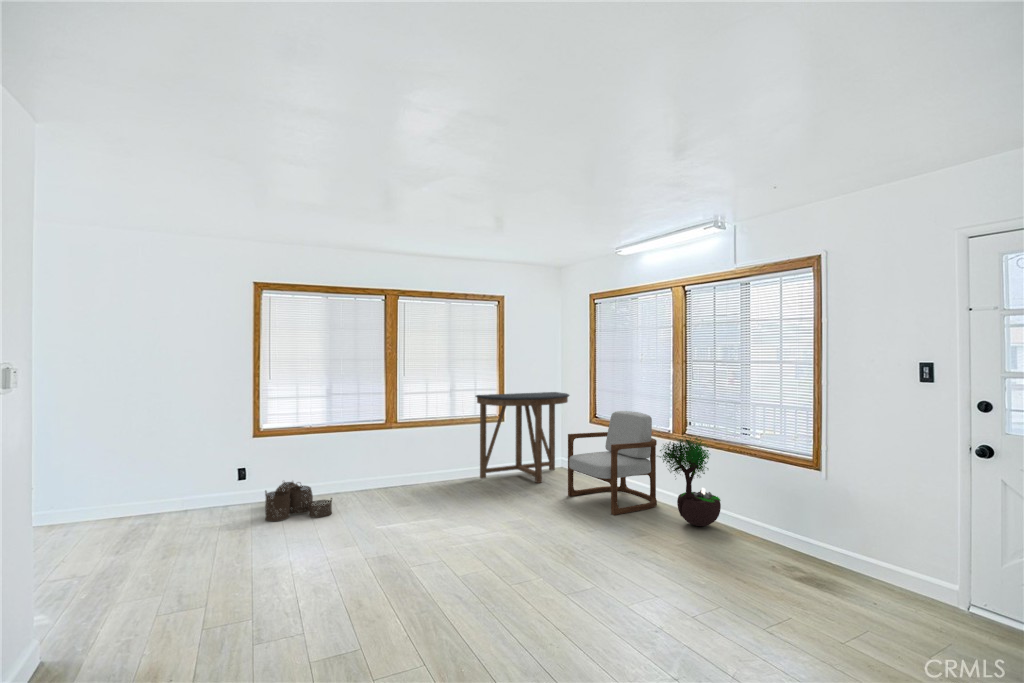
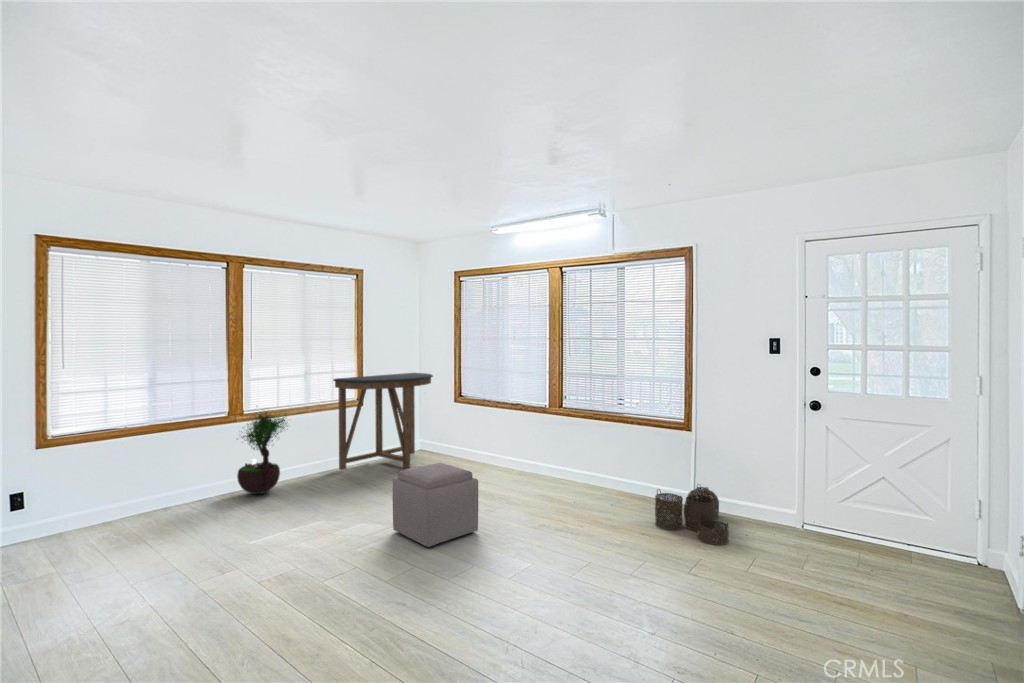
armchair: present [568,411,657,515] -> none [445,389,534,491]
potted tree: present [659,435,721,526] -> present [237,410,286,494]
ottoman: none [487,479,563,557] -> present [393,463,478,547]
woven basket: present [265,482,332,521] -> present [655,486,729,545]

